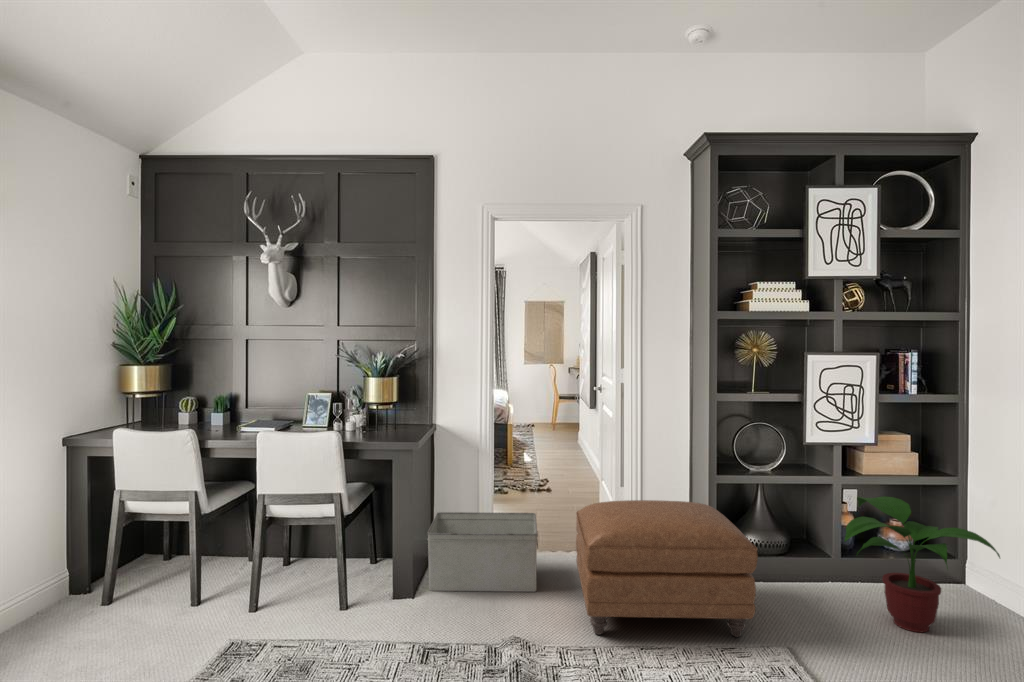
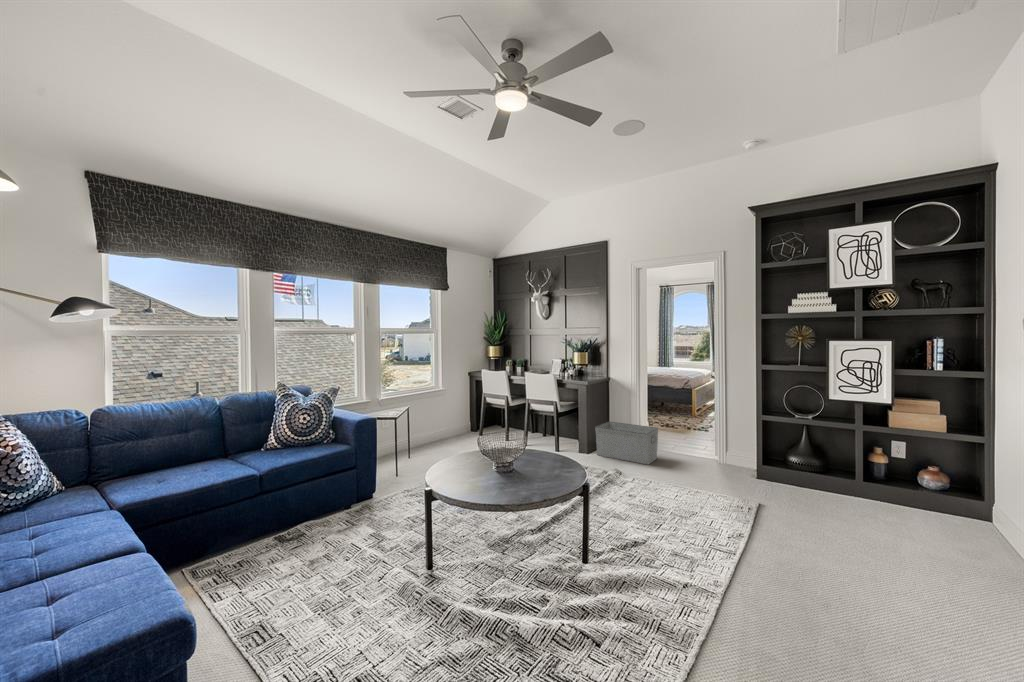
potted plant: present [845,496,1000,632] -> none [818,438,944,528]
ottoman: present [576,500,758,637] -> none [652,422,760,499]

